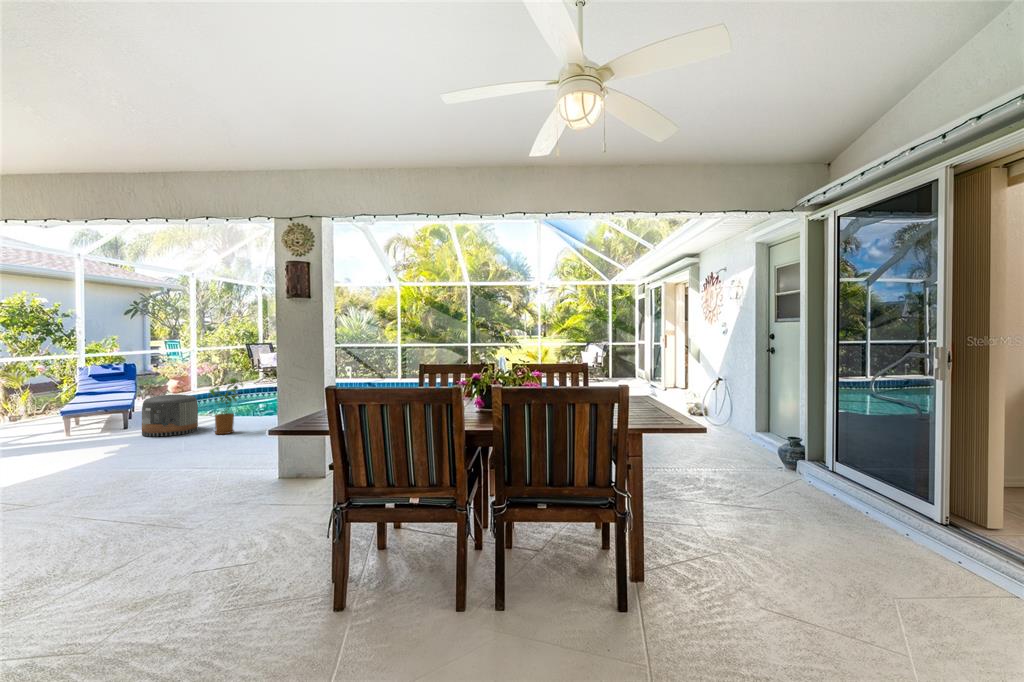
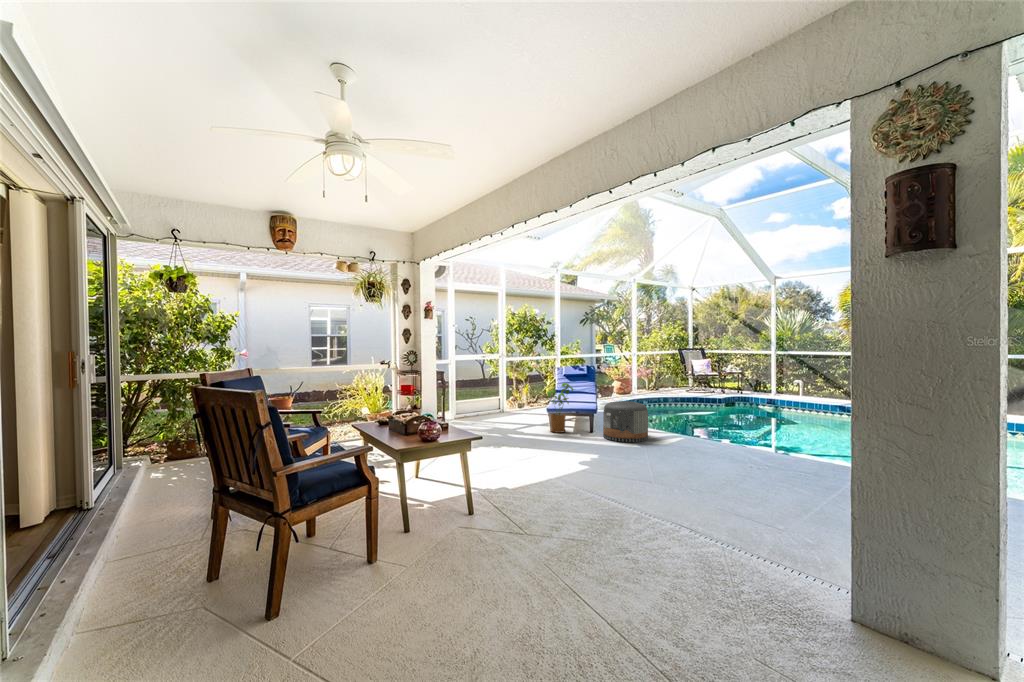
house plant: present [209,378,243,434] -> present [547,383,574,433]

